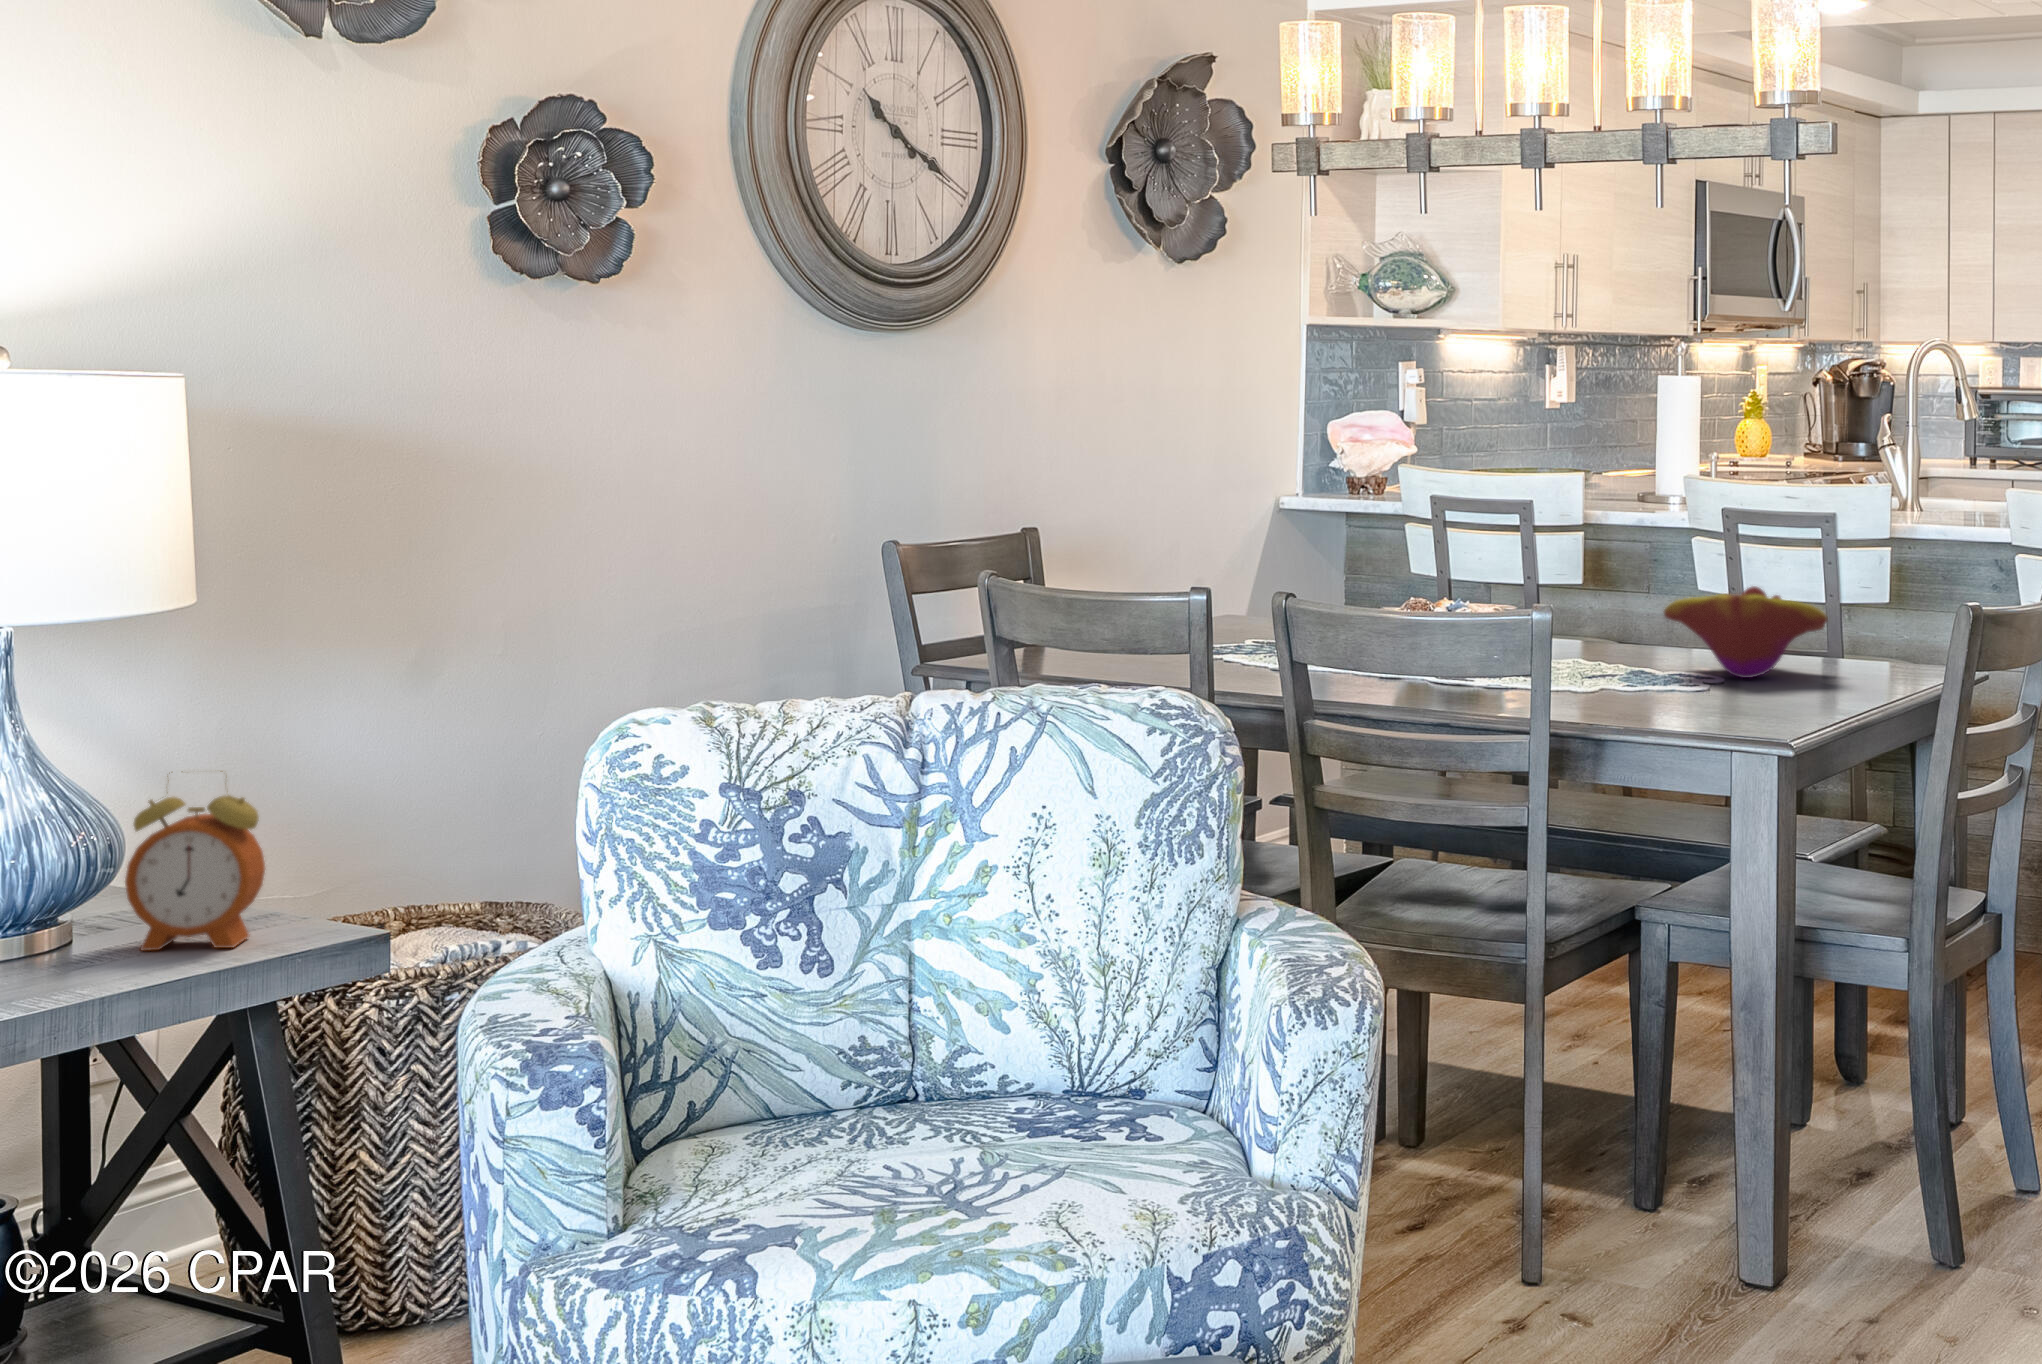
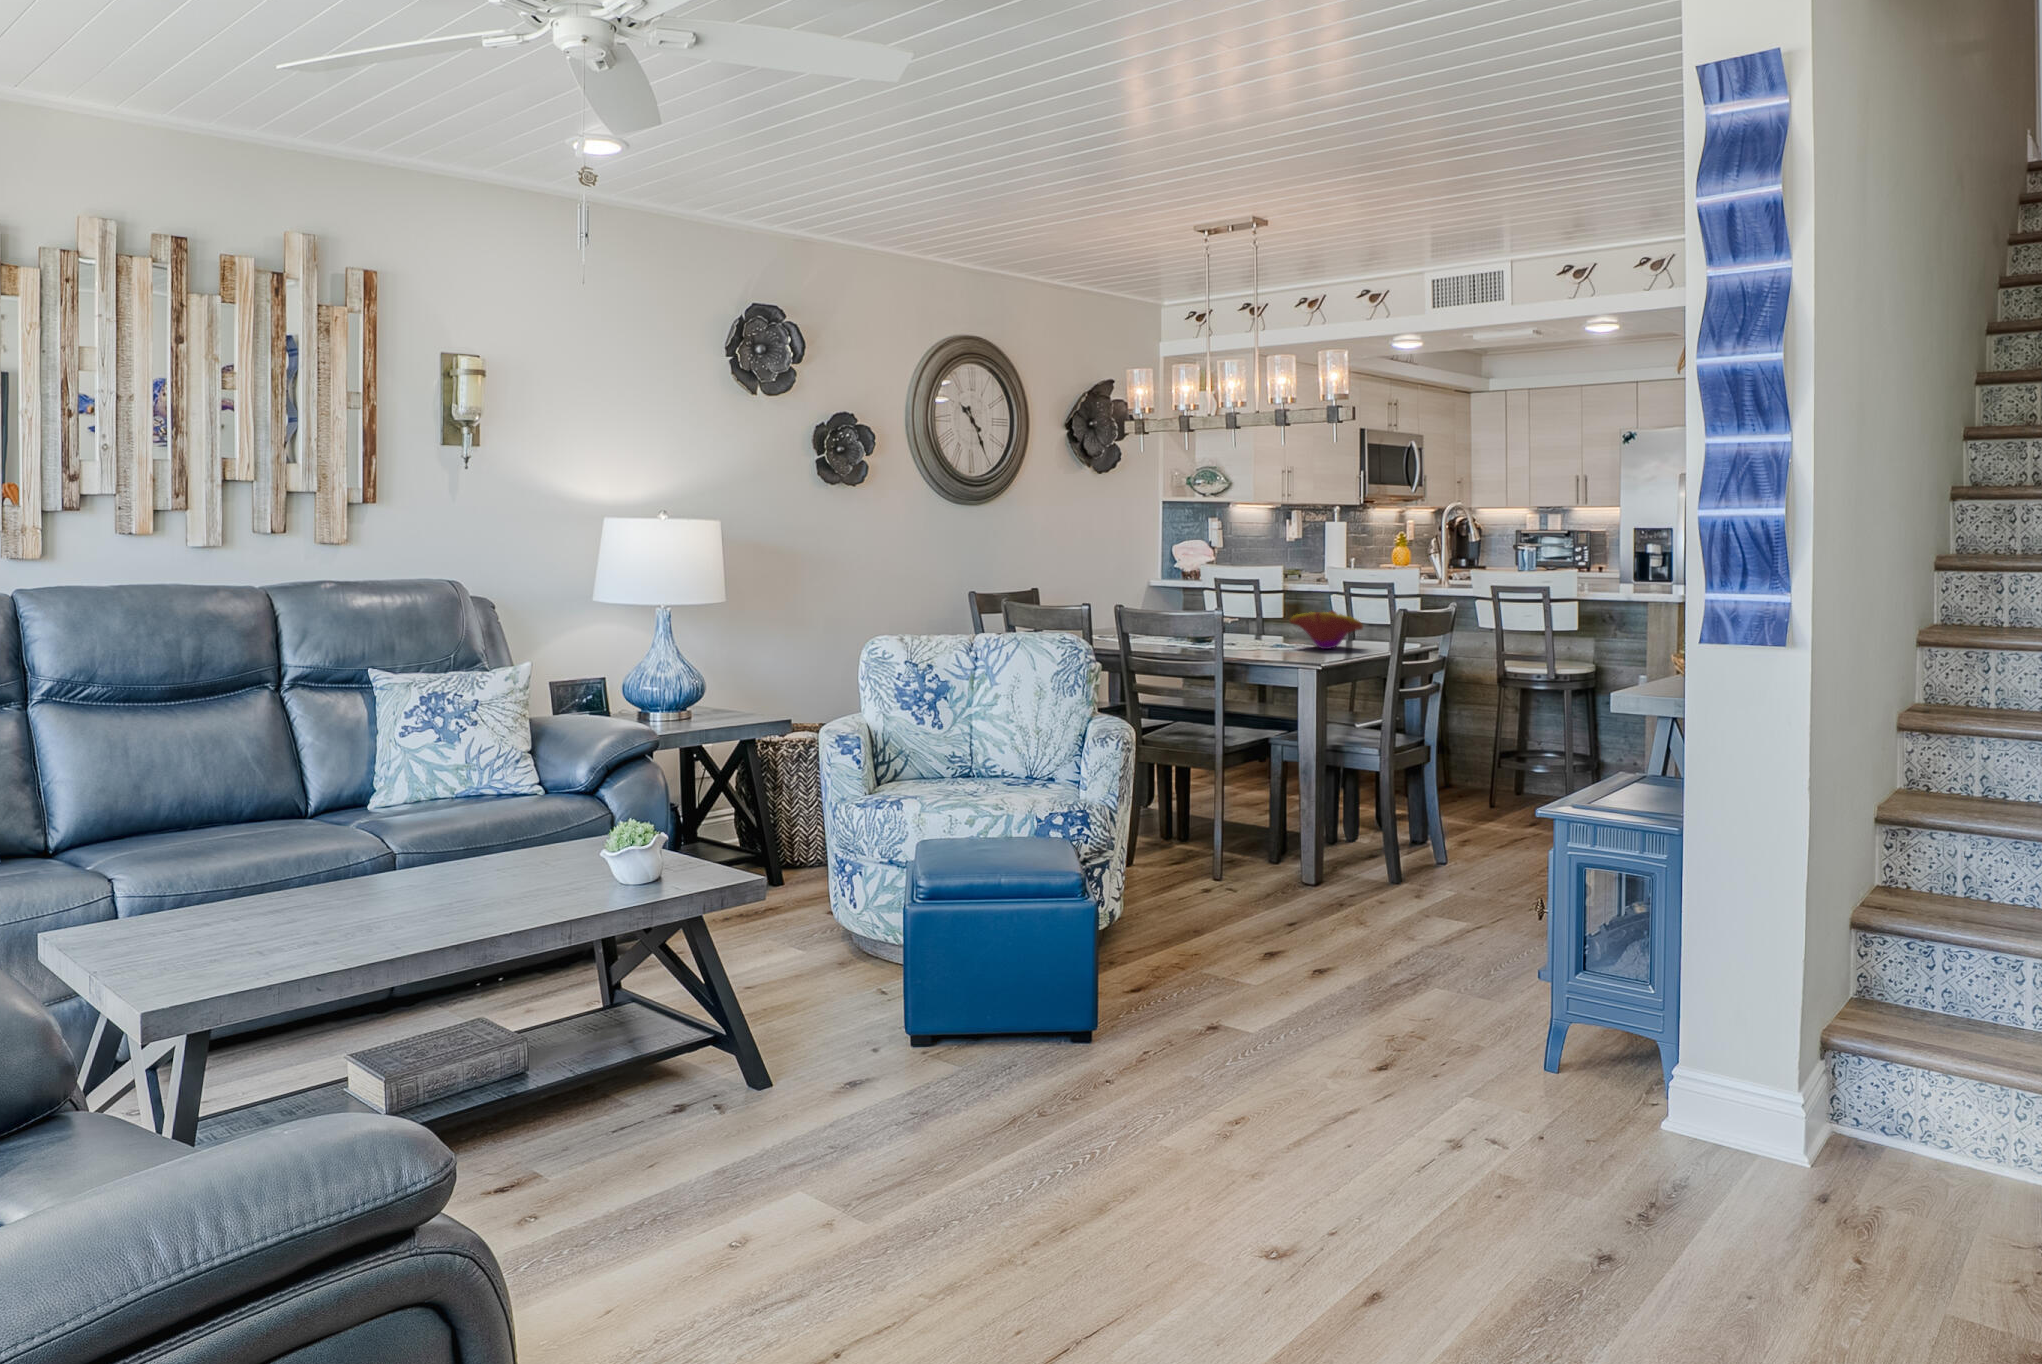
alarm clock: present [125,771,265,951] -> none [713,658,756,718]

